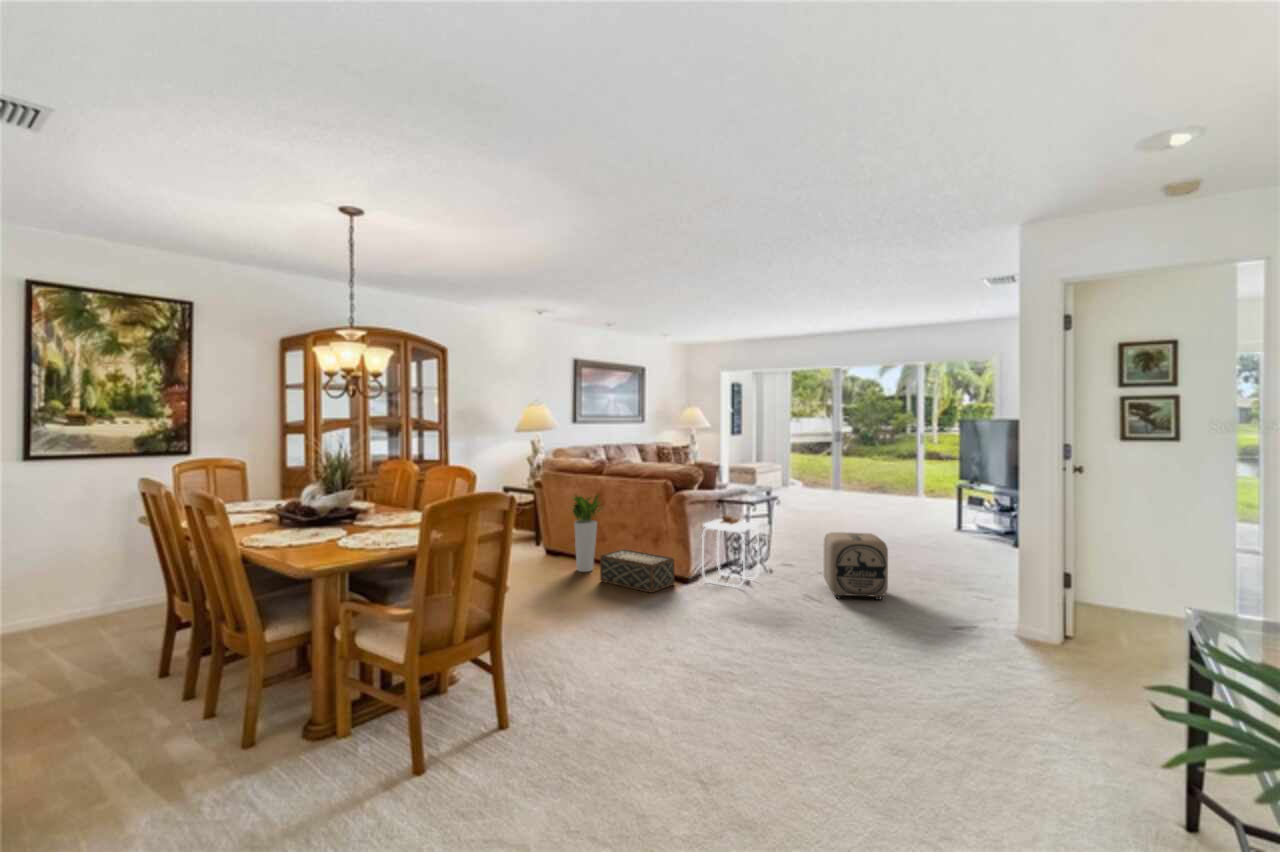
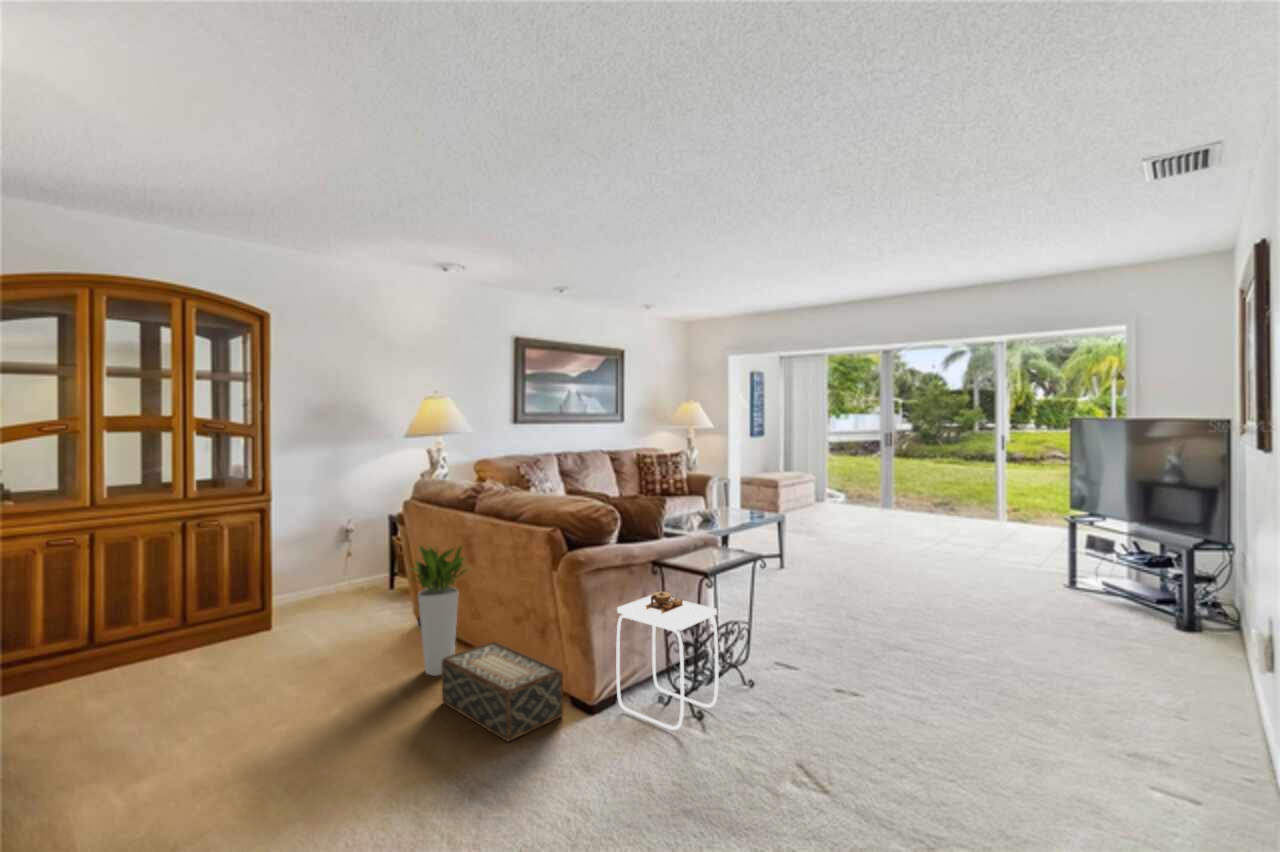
ottoman: present [824,532,888,600] -> none [834,634,957,786]

